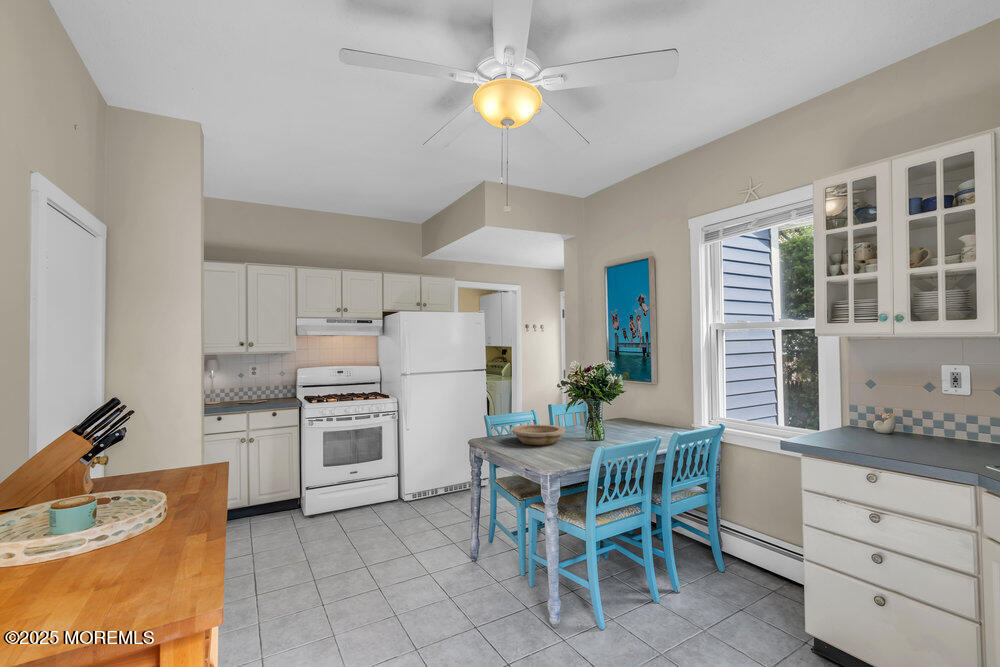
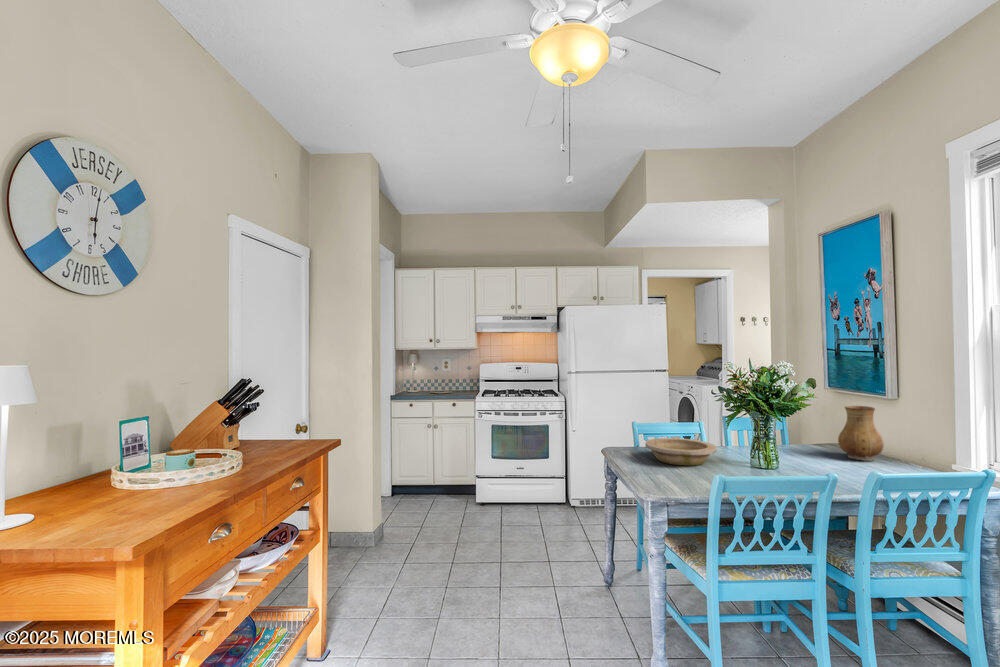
ceramic pitcher: none [629,390,655,428] -> present [838,406,884,461]

